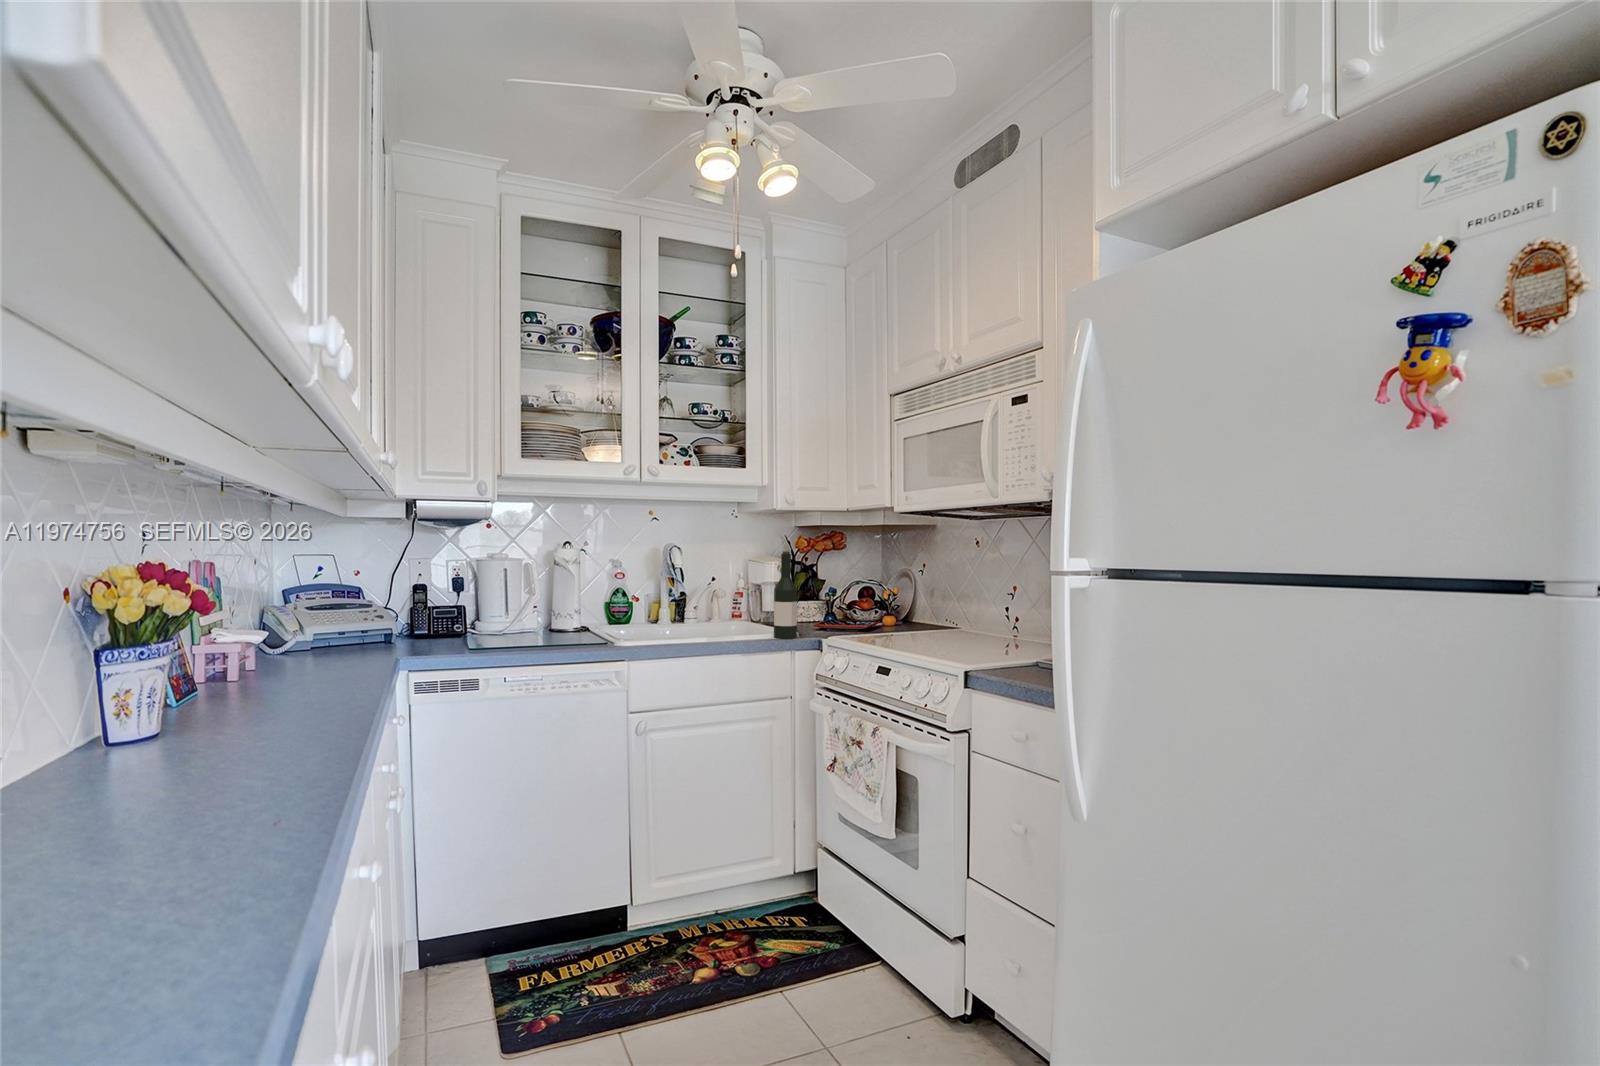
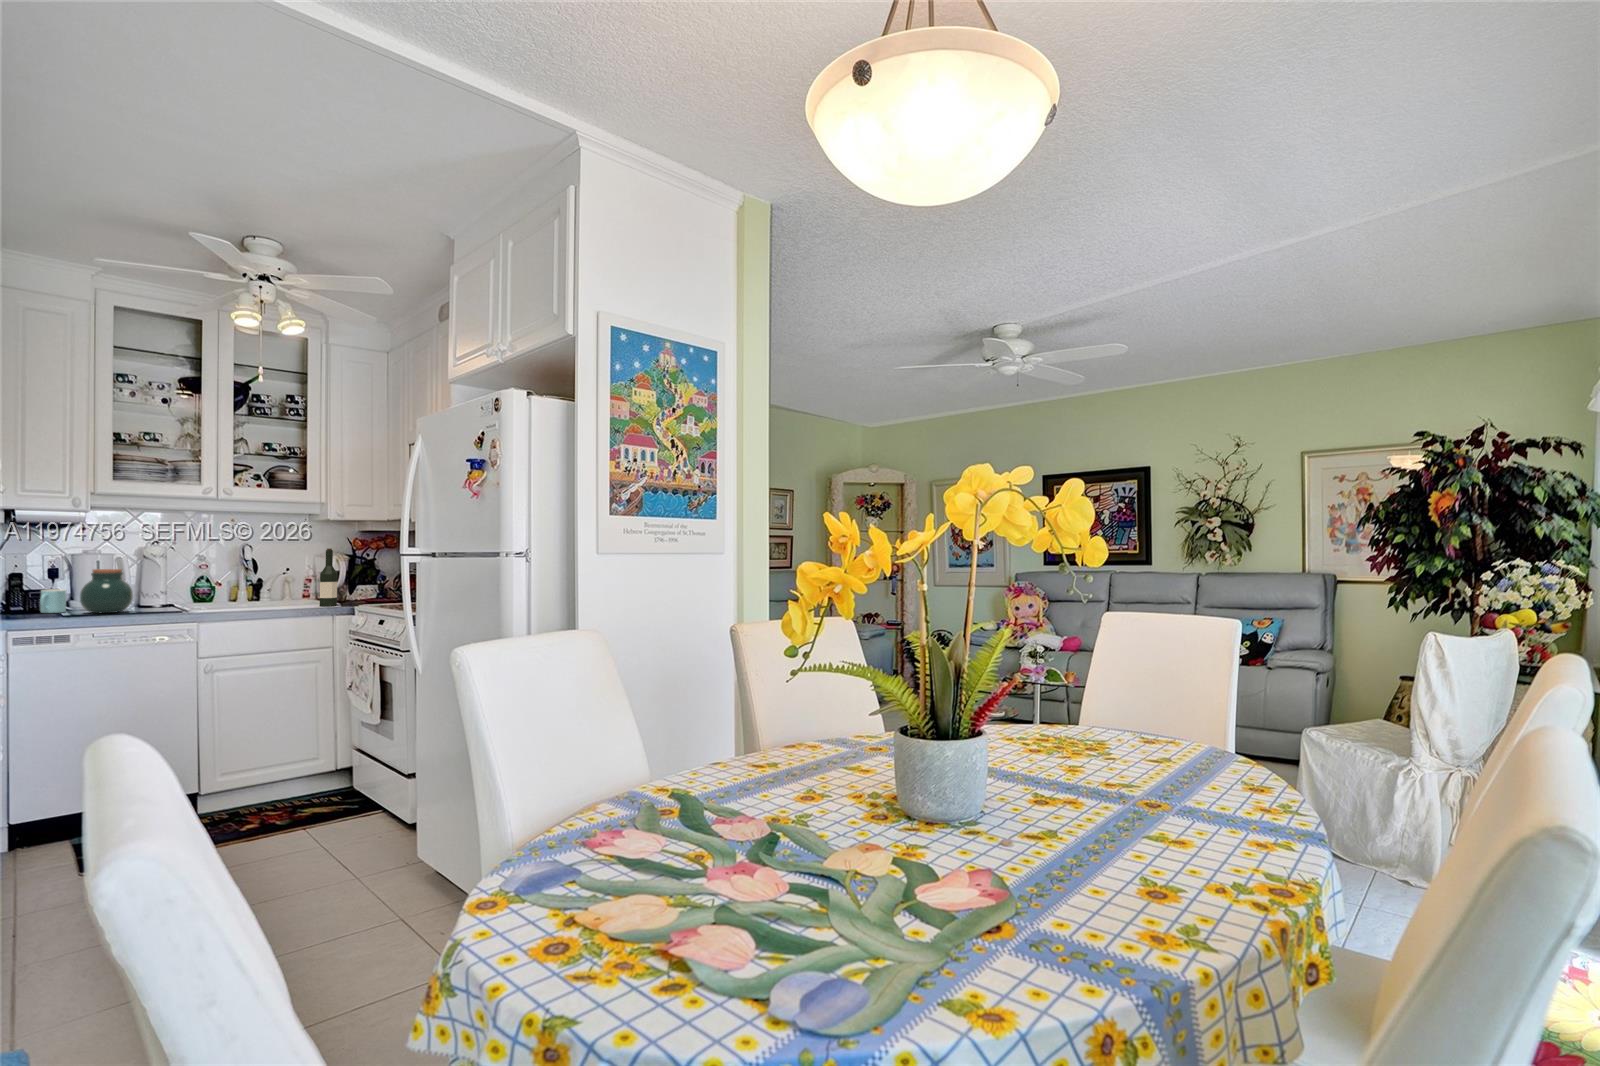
jar: none [487,581,549,646] -> present [80,569,133,613]
mug: none [442,608,472,642] -> present [40,589,67,613]

